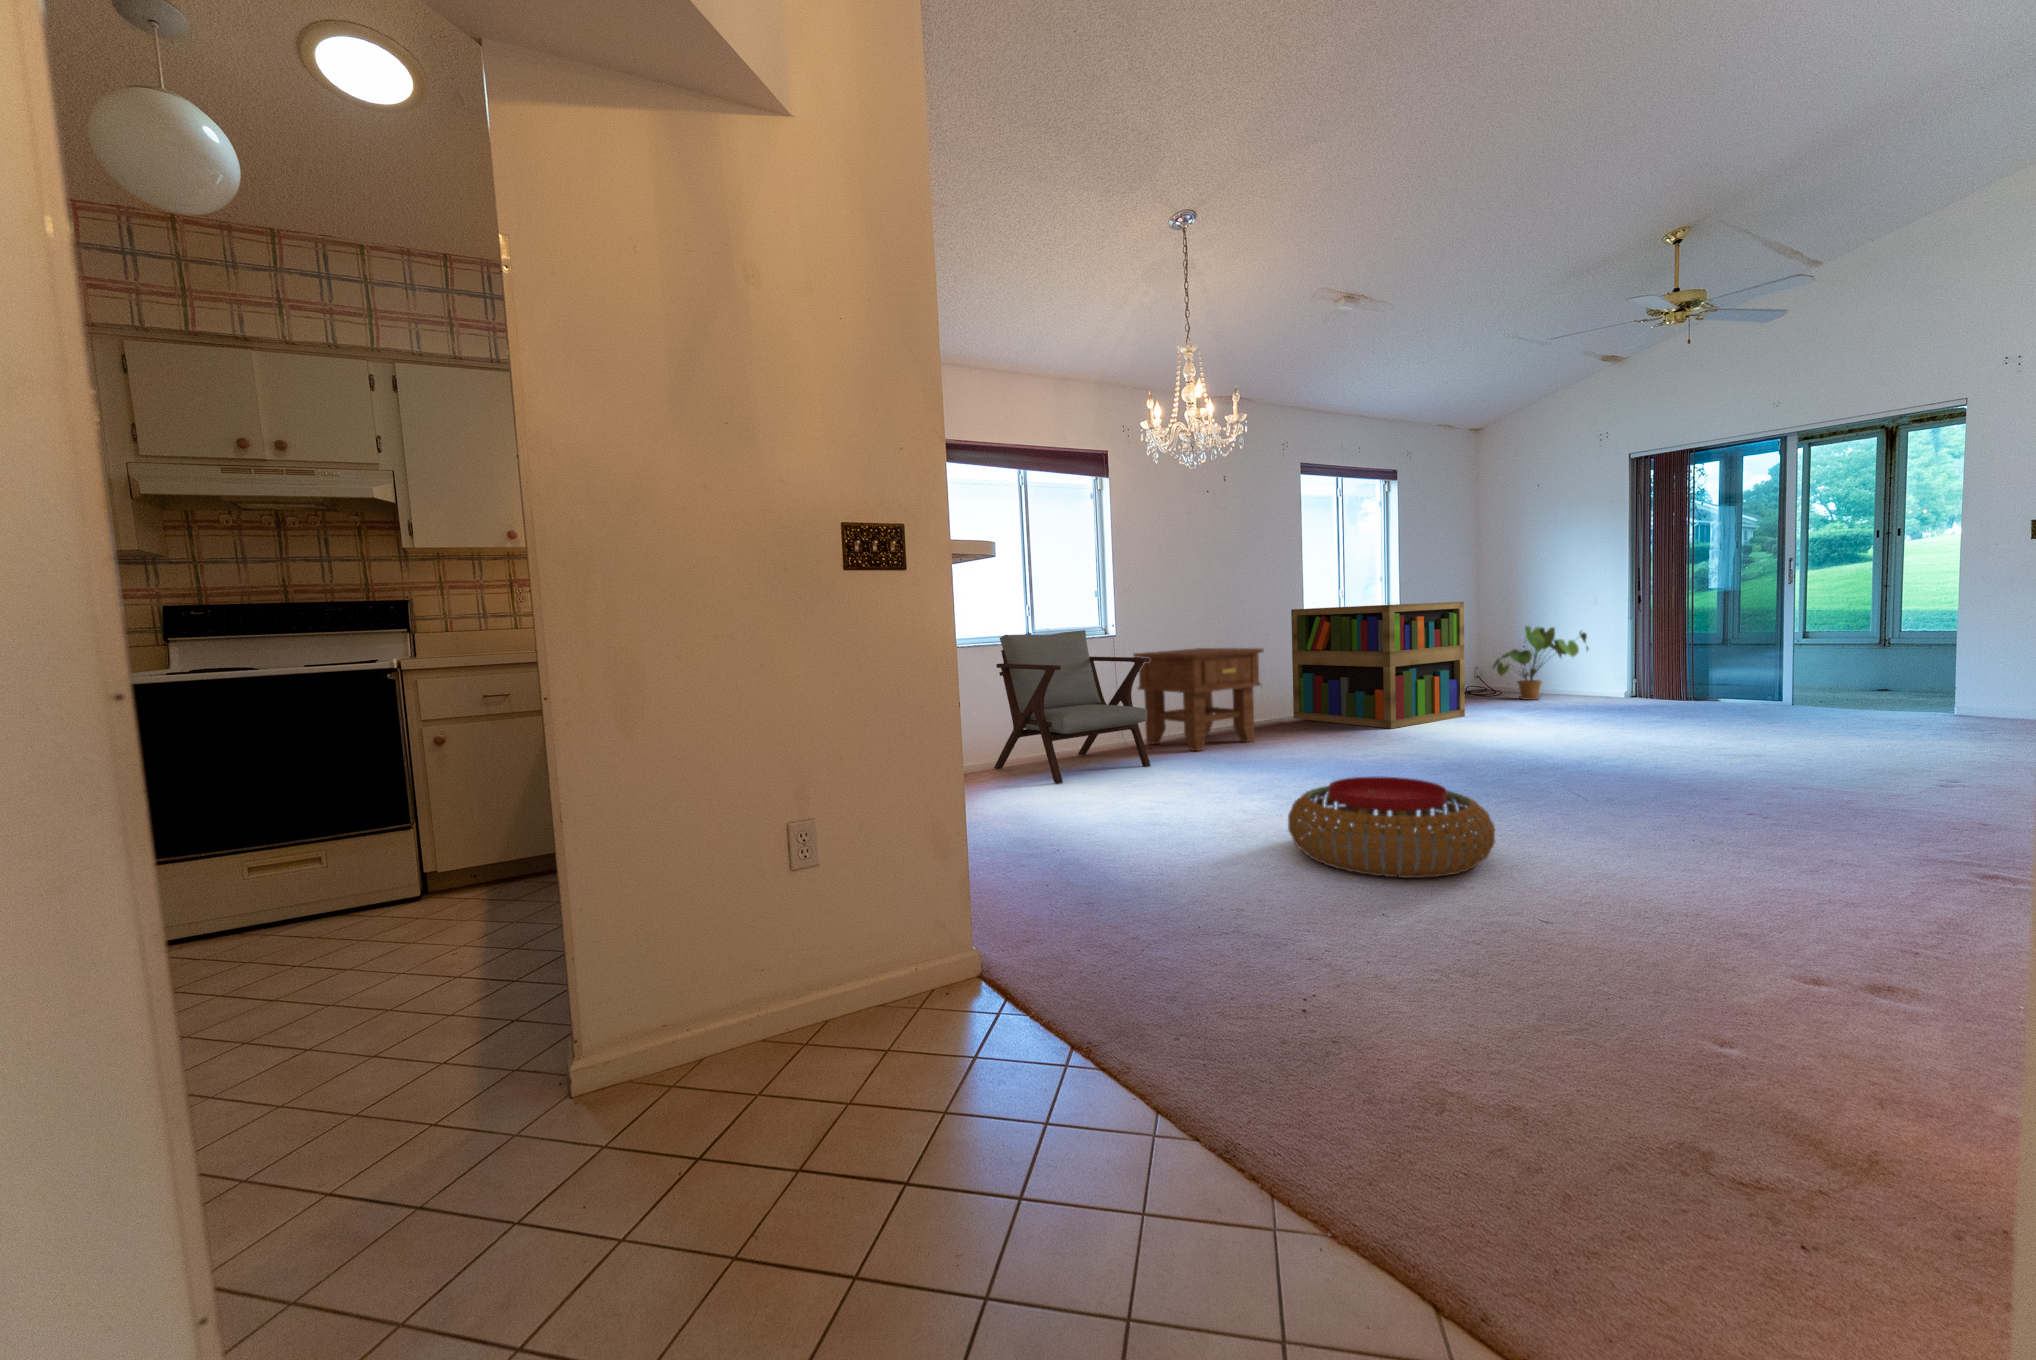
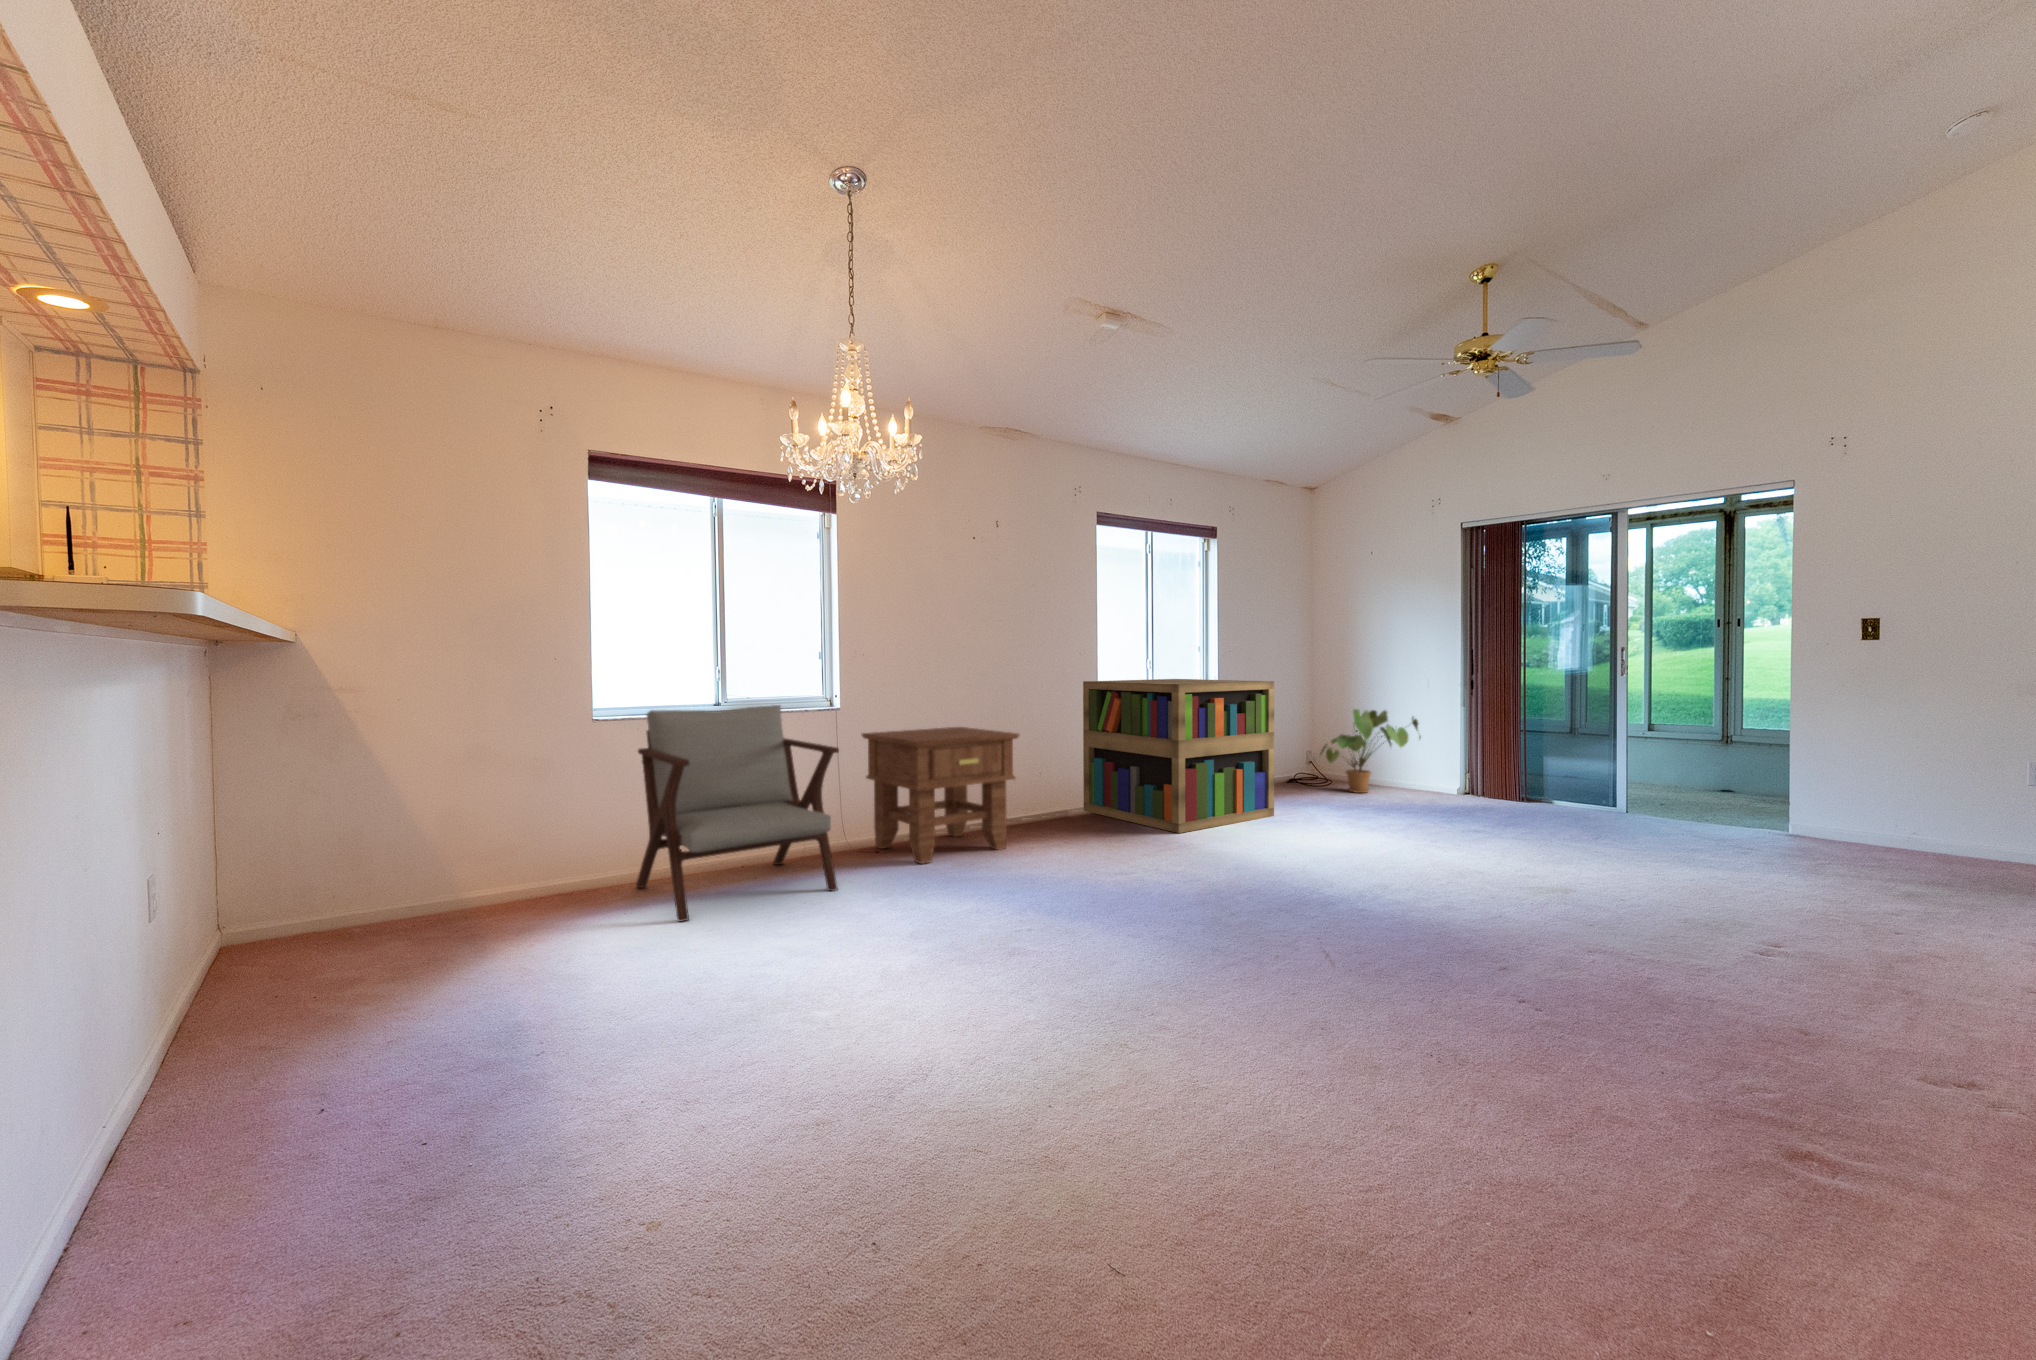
pouf: present [1288,777,1495,878] -> none [822,979,1124,1200]

